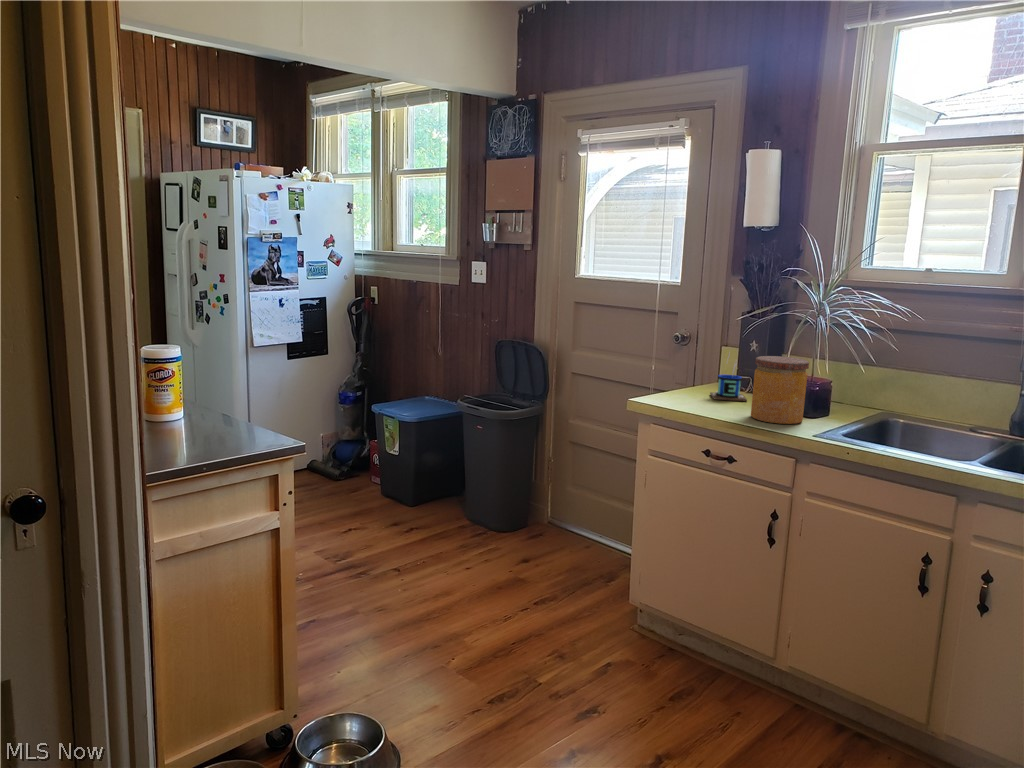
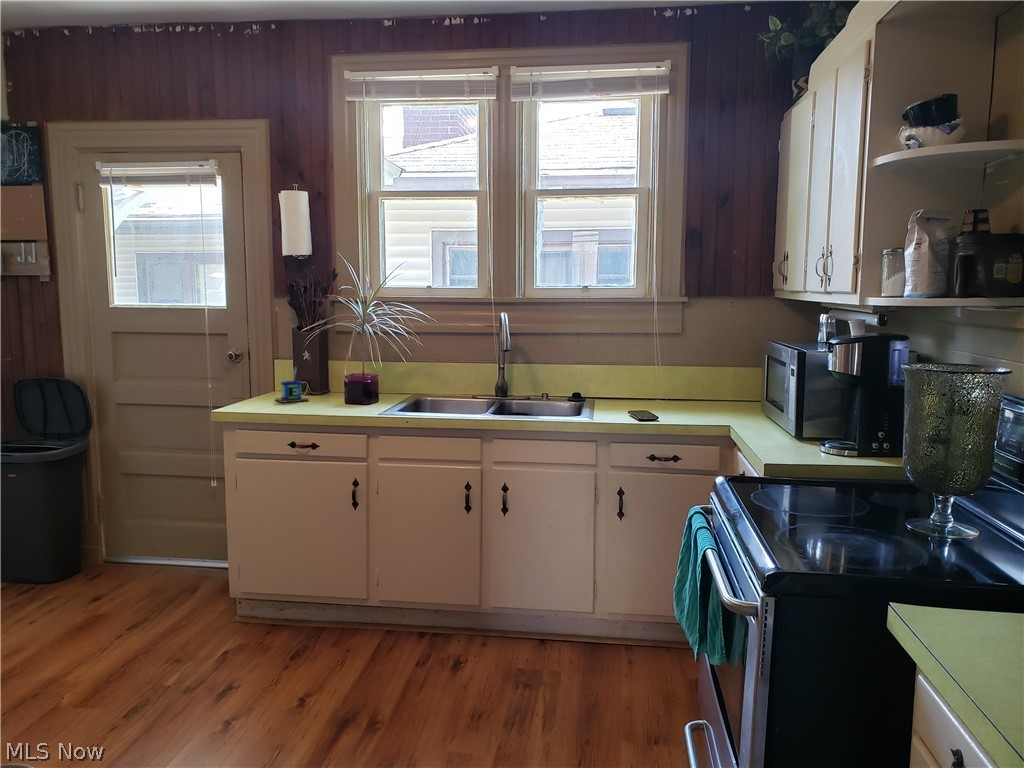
jar: present [751,356,809,424] -> none [319,358,362,411]

